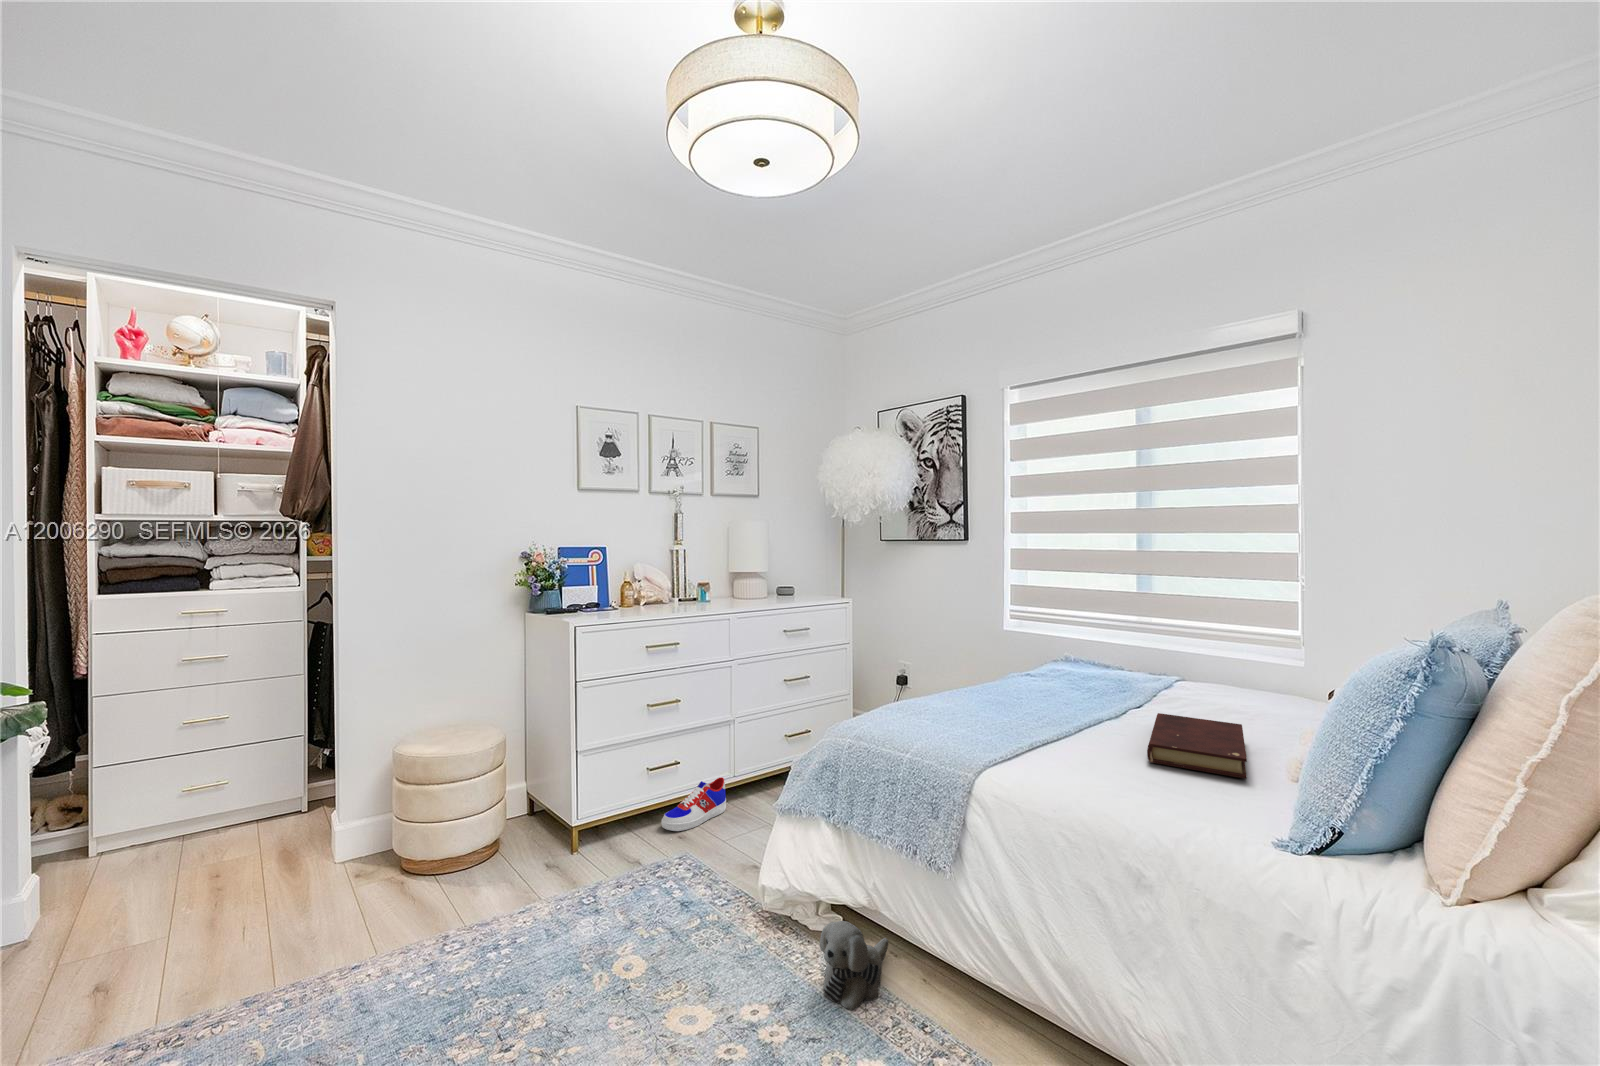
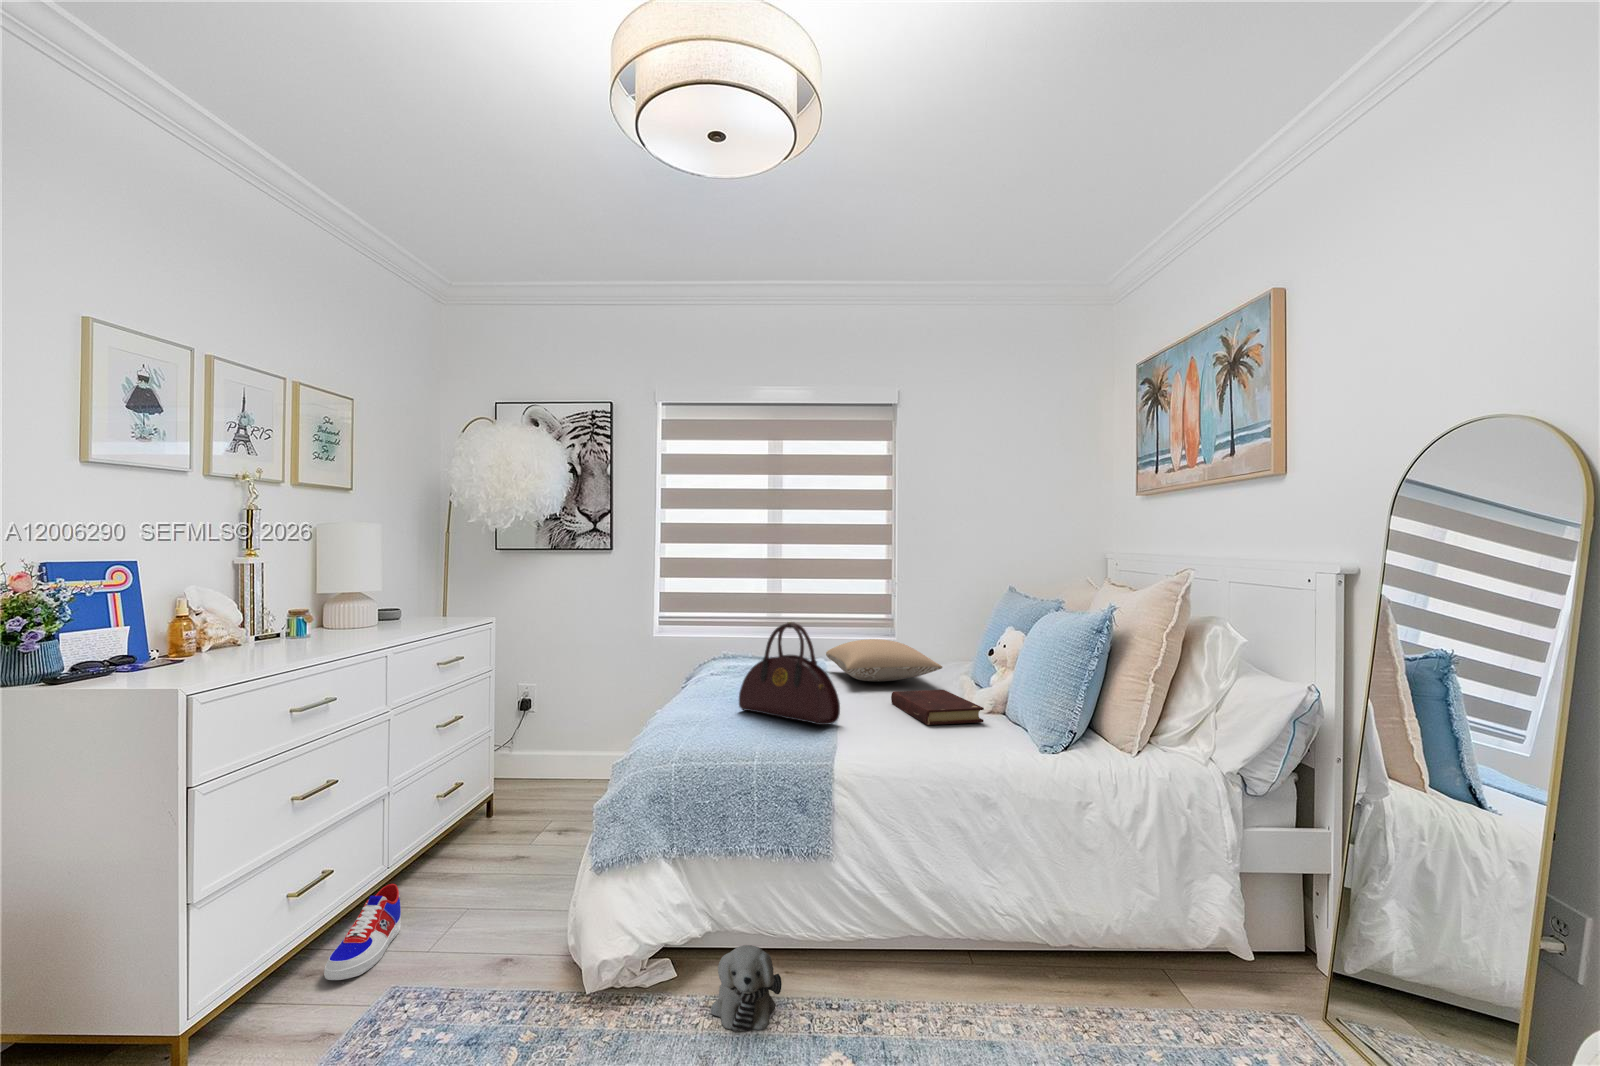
handbag: none [958,615,1038,733] -> present [739,622,840,725]
pillow: none [1127,646,1275,702] -> present [826,639,942,682]

